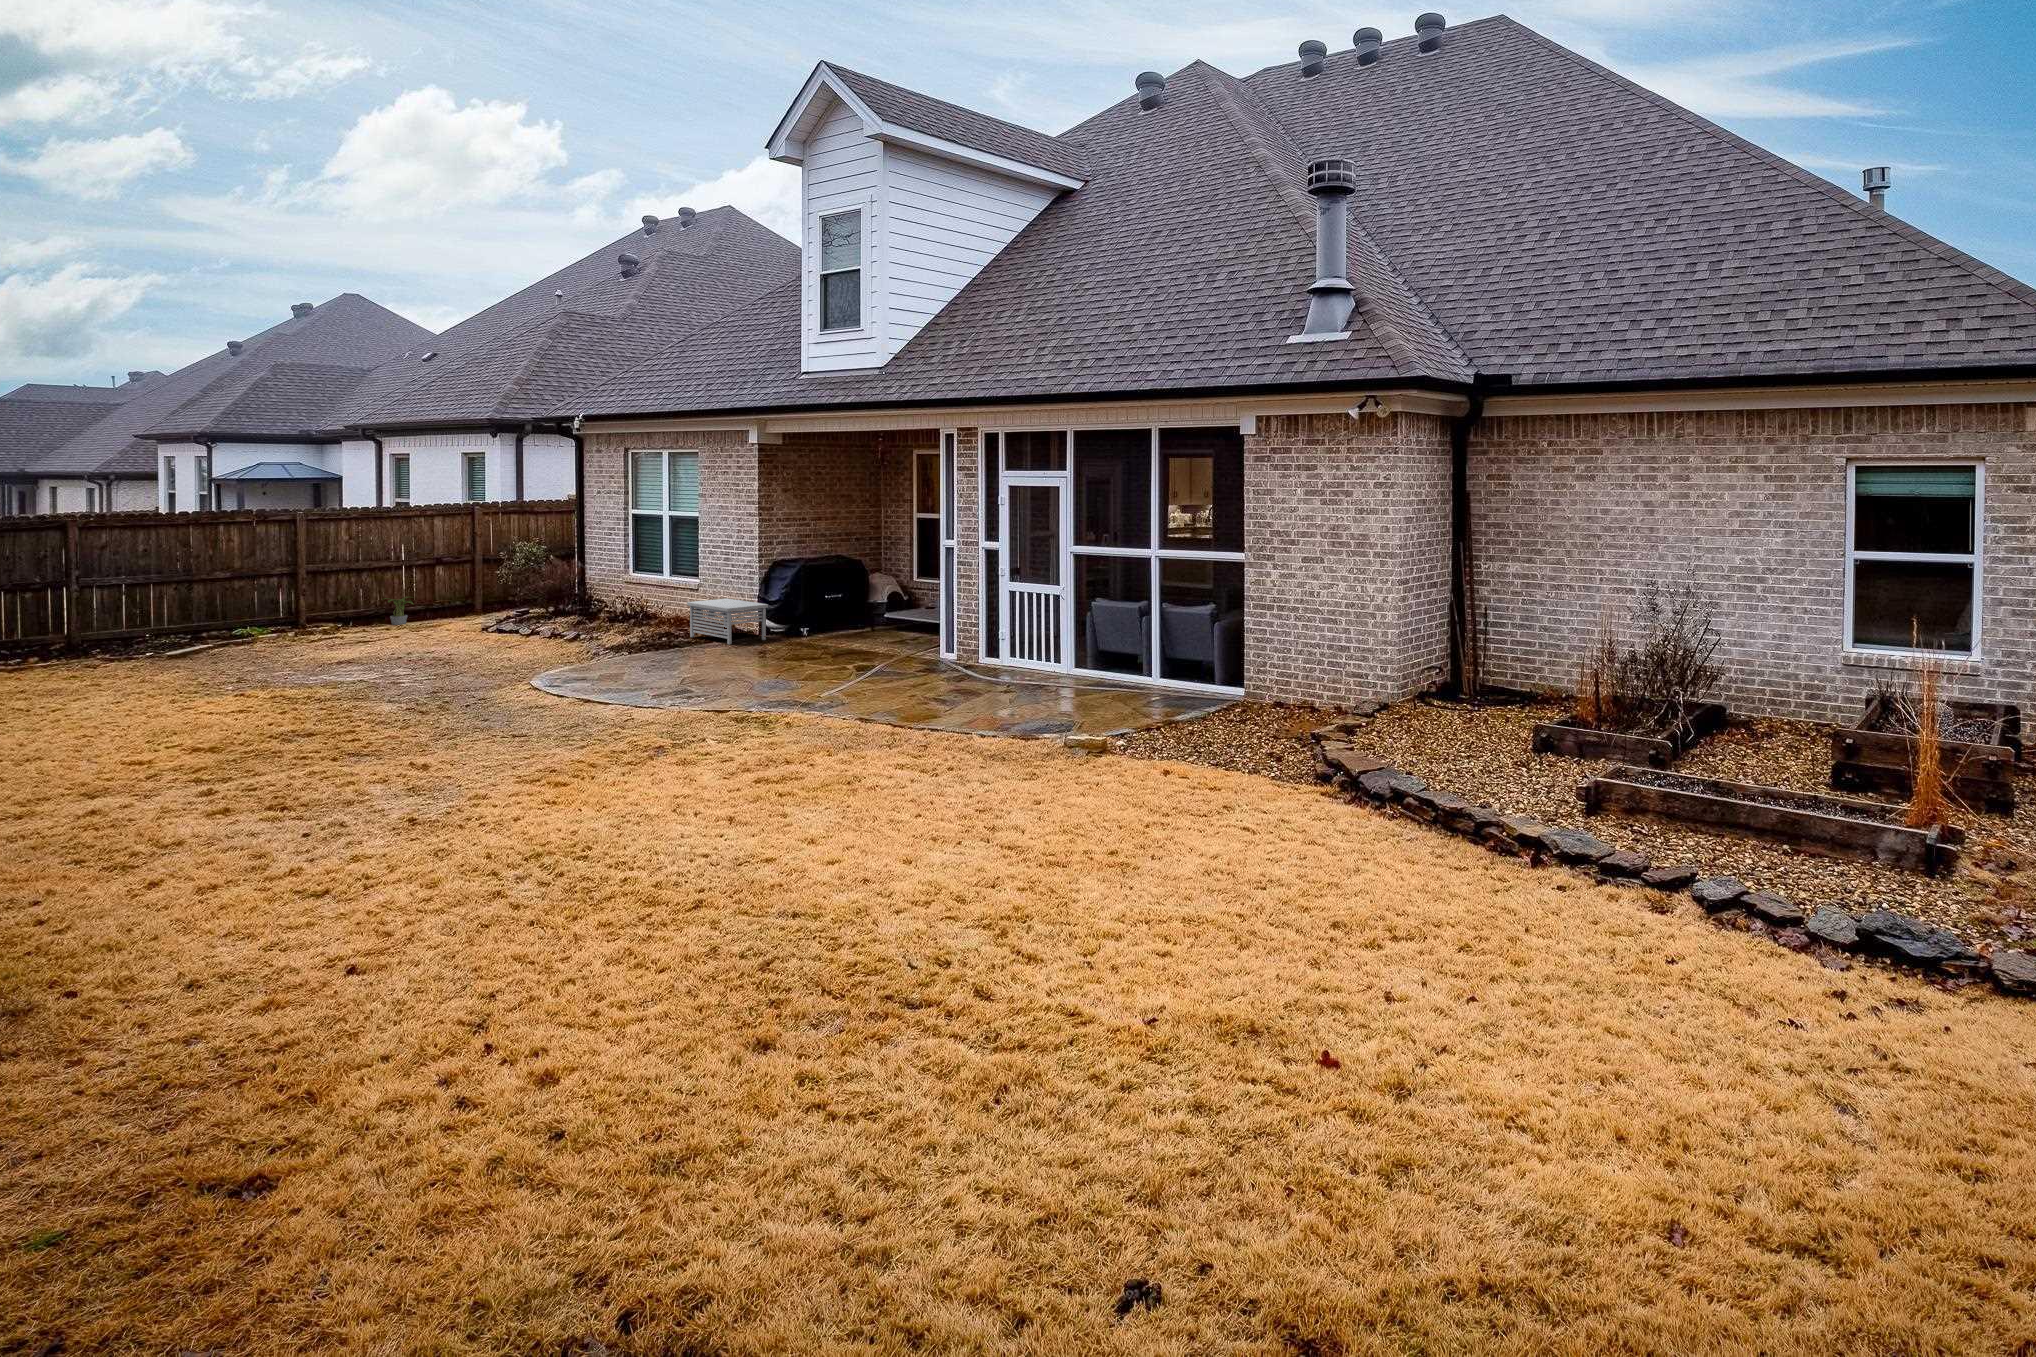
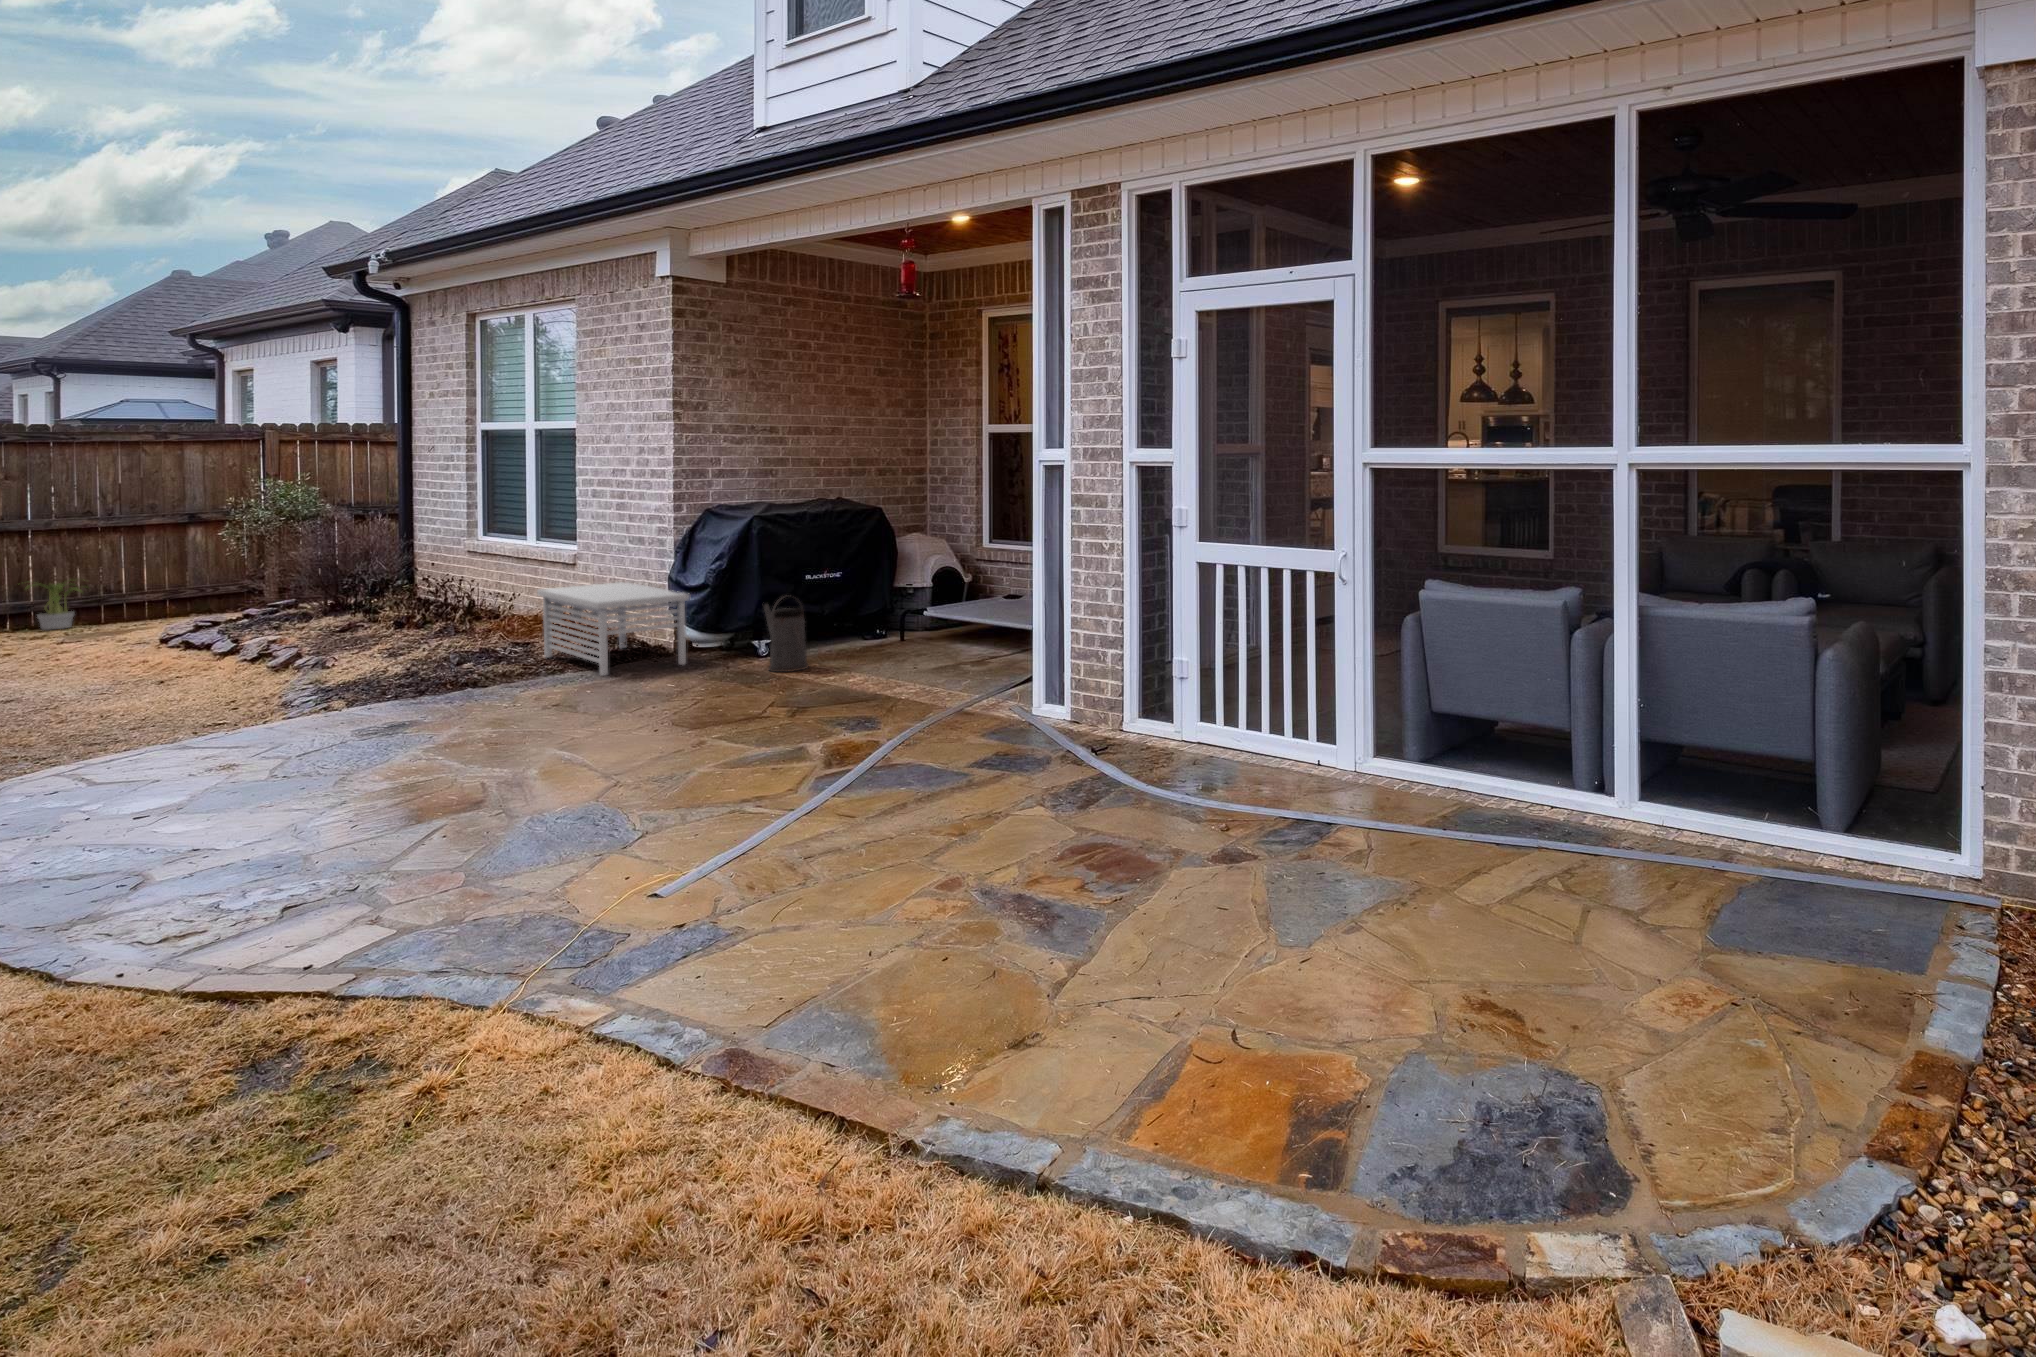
watering can: none [804,605,829,643] -> present [764,598,809,672]

